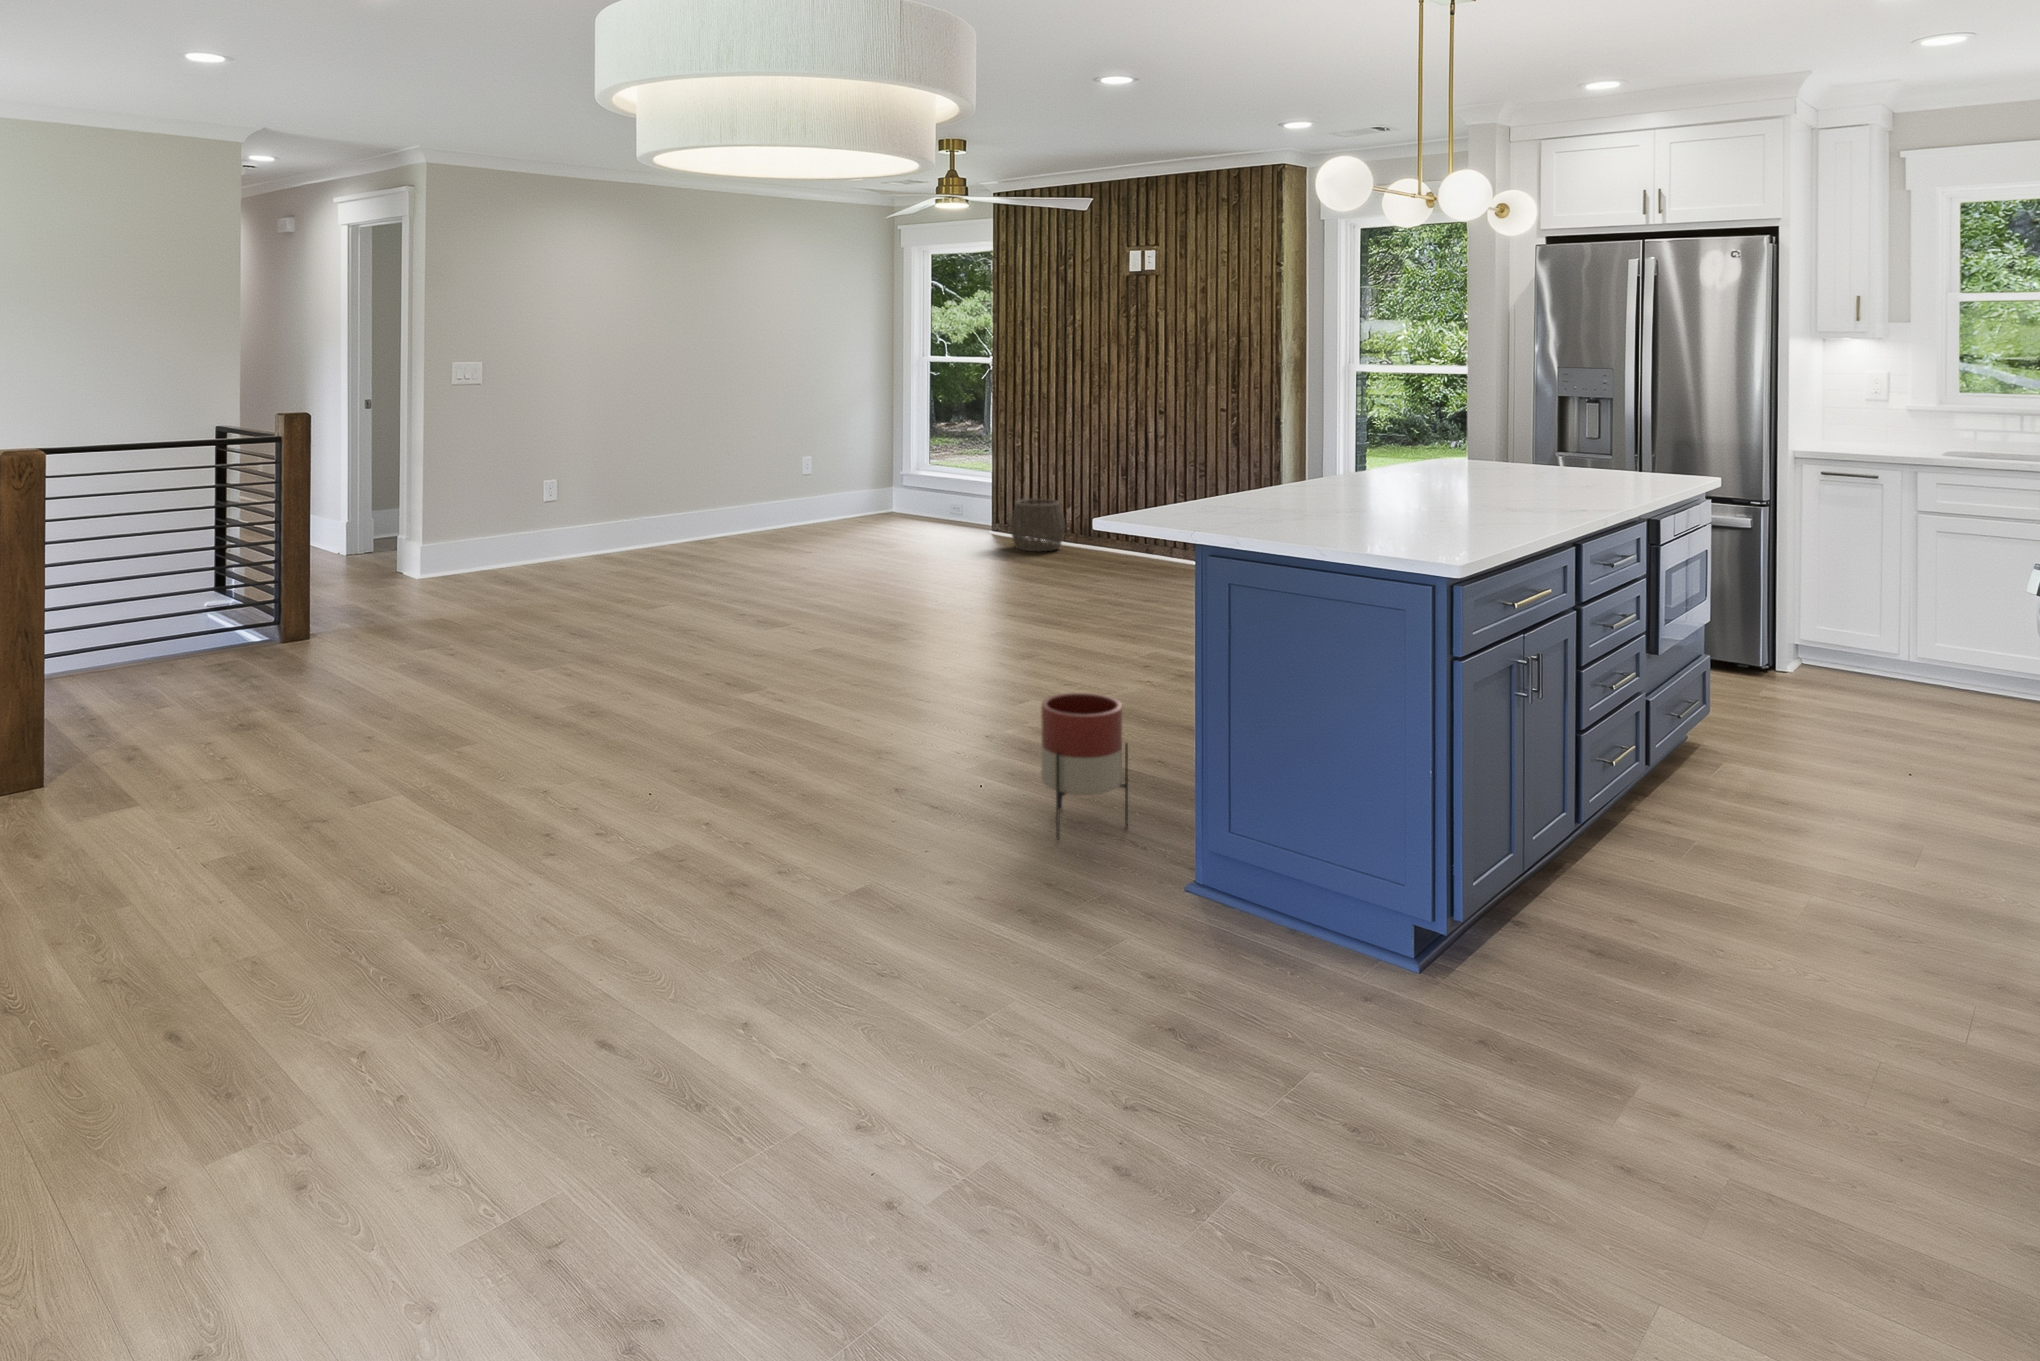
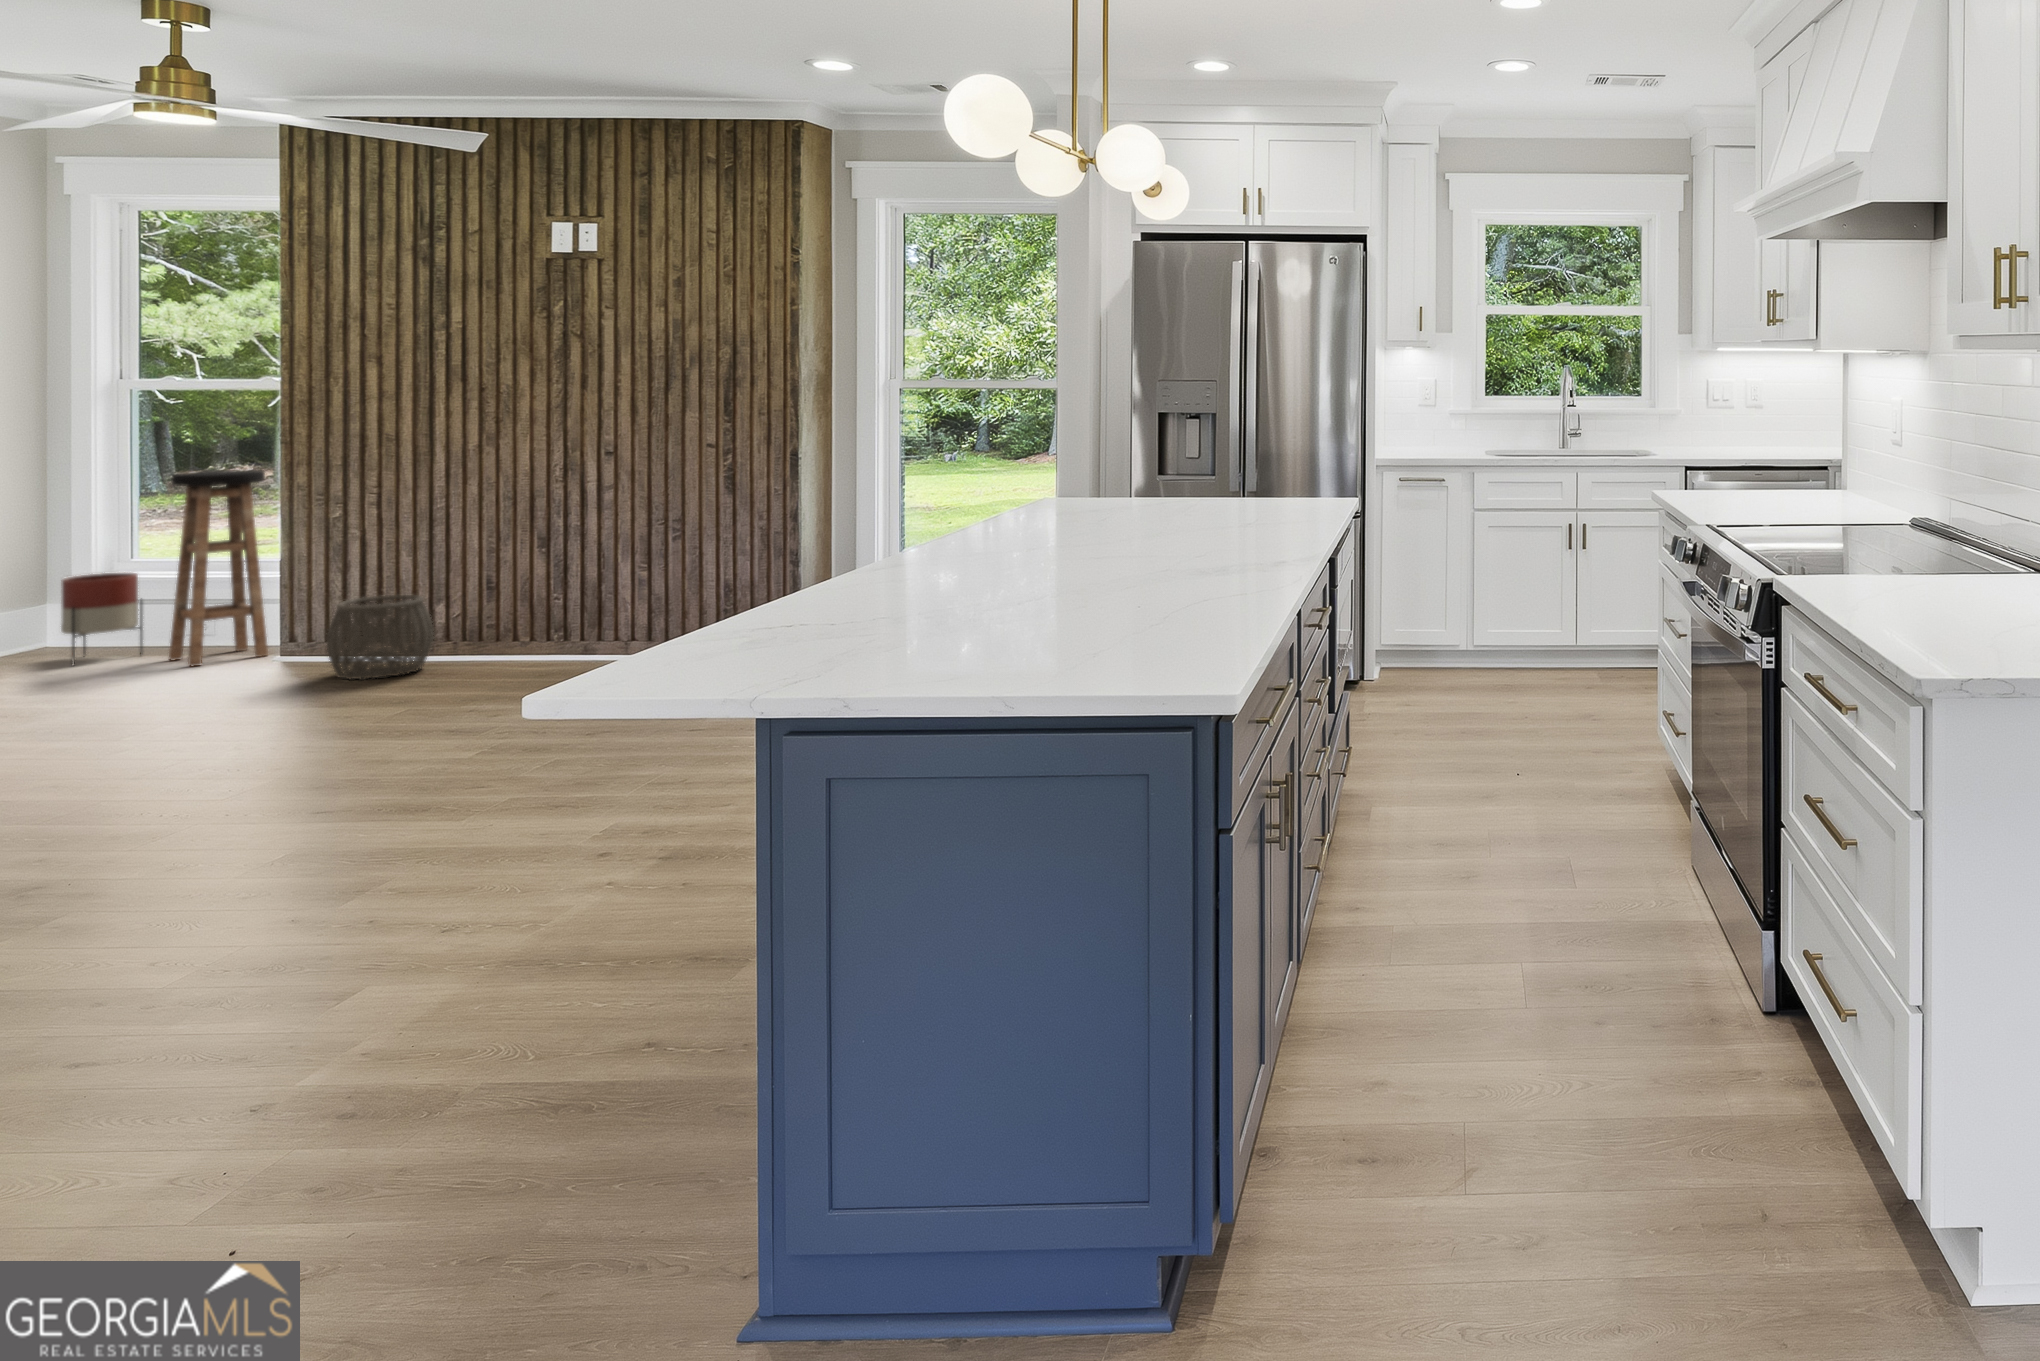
bar stool: none [940,413,985,532] -> present [169,470,268,666]
planter: present [1041,693,1128,839] -> present [61,572,142,664]

